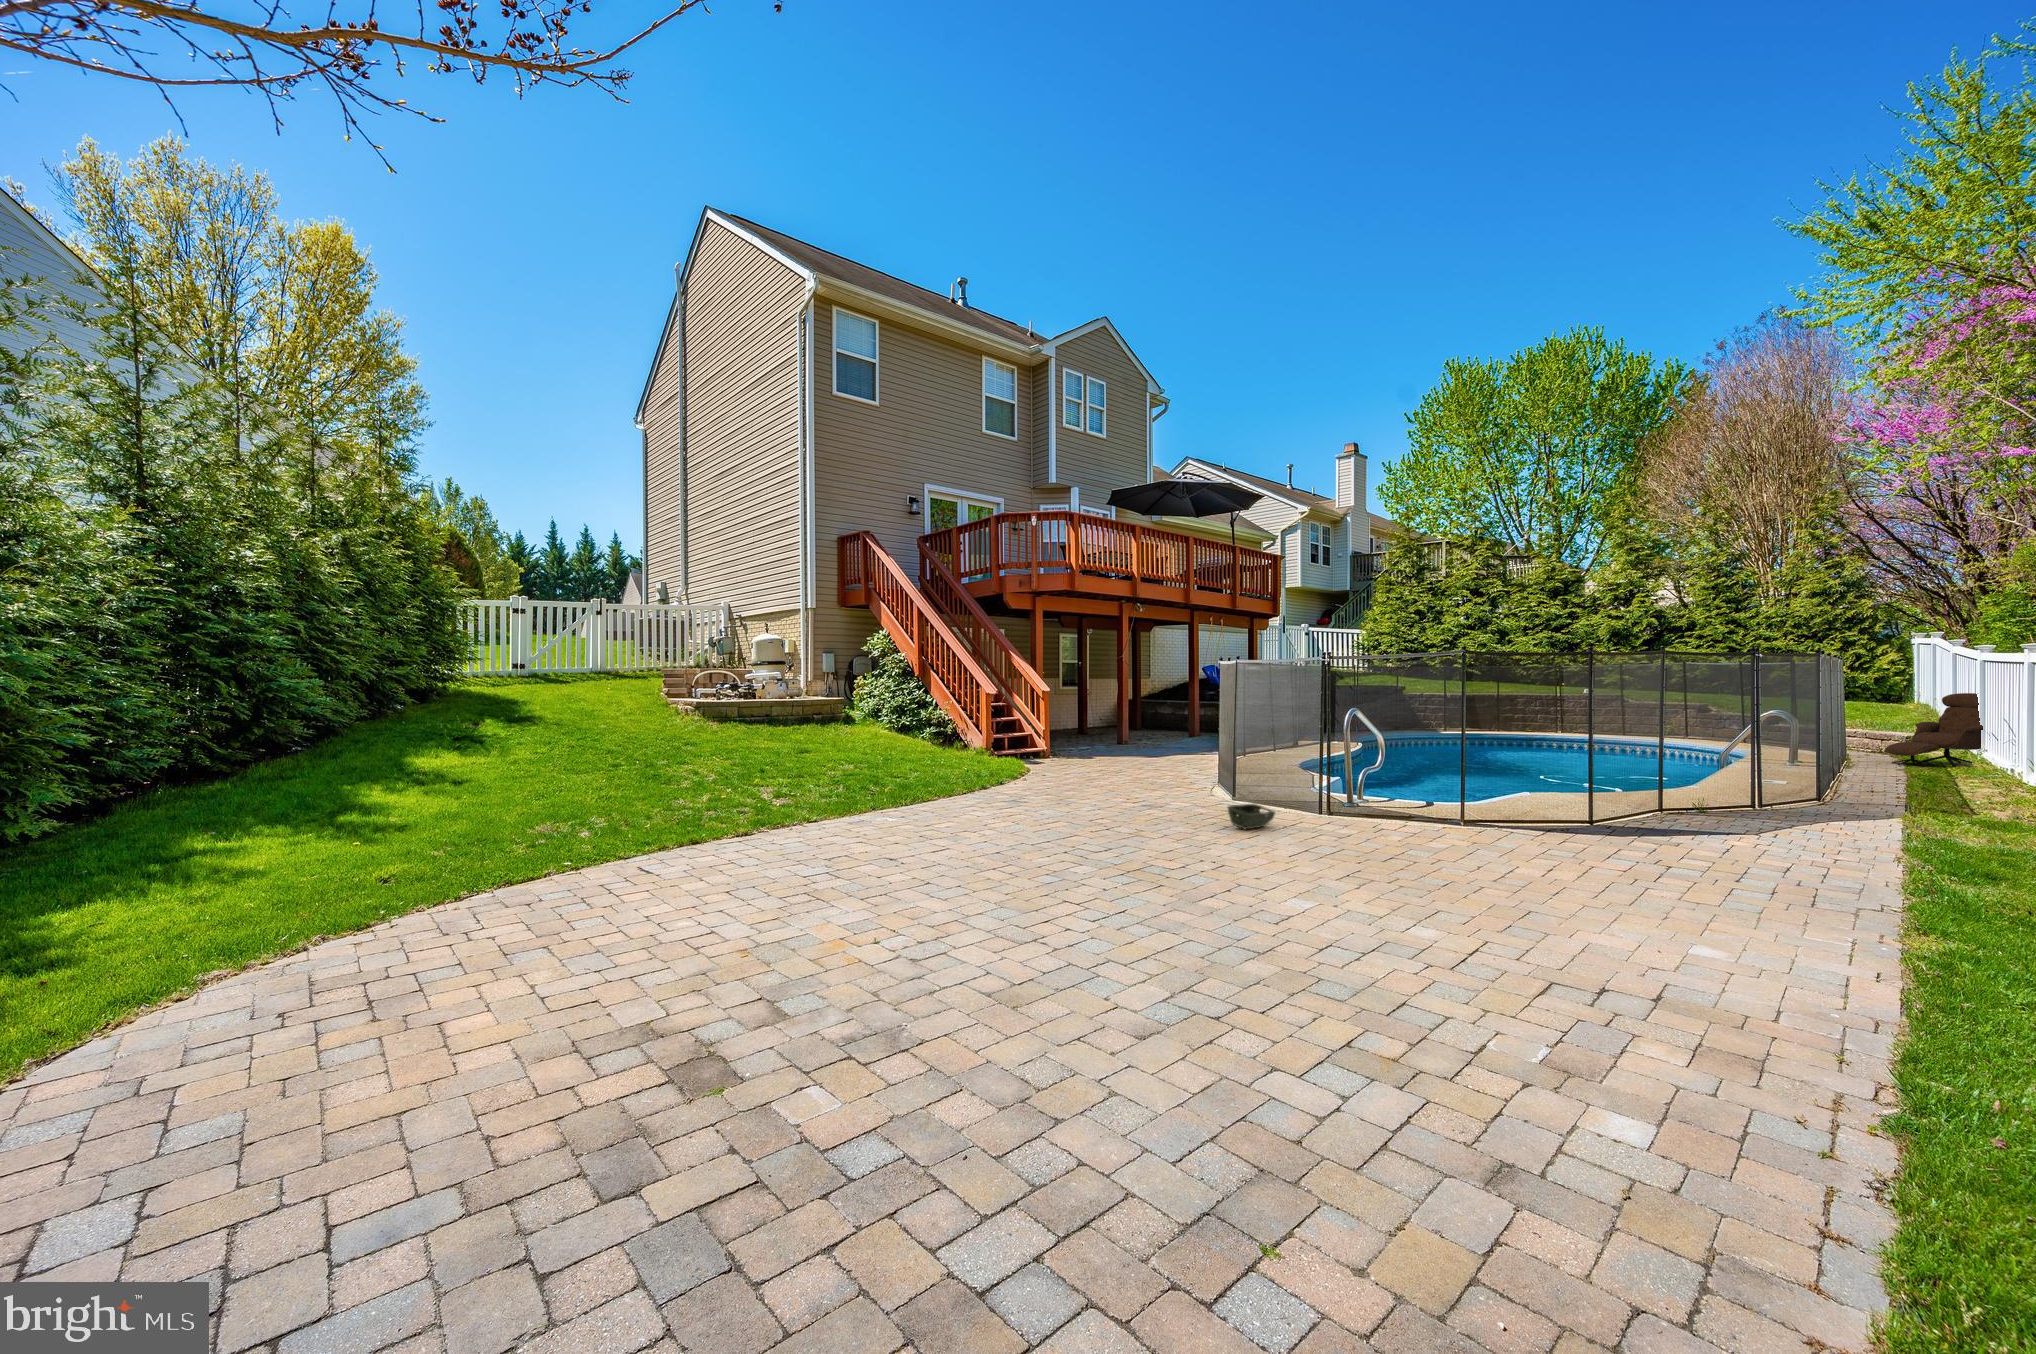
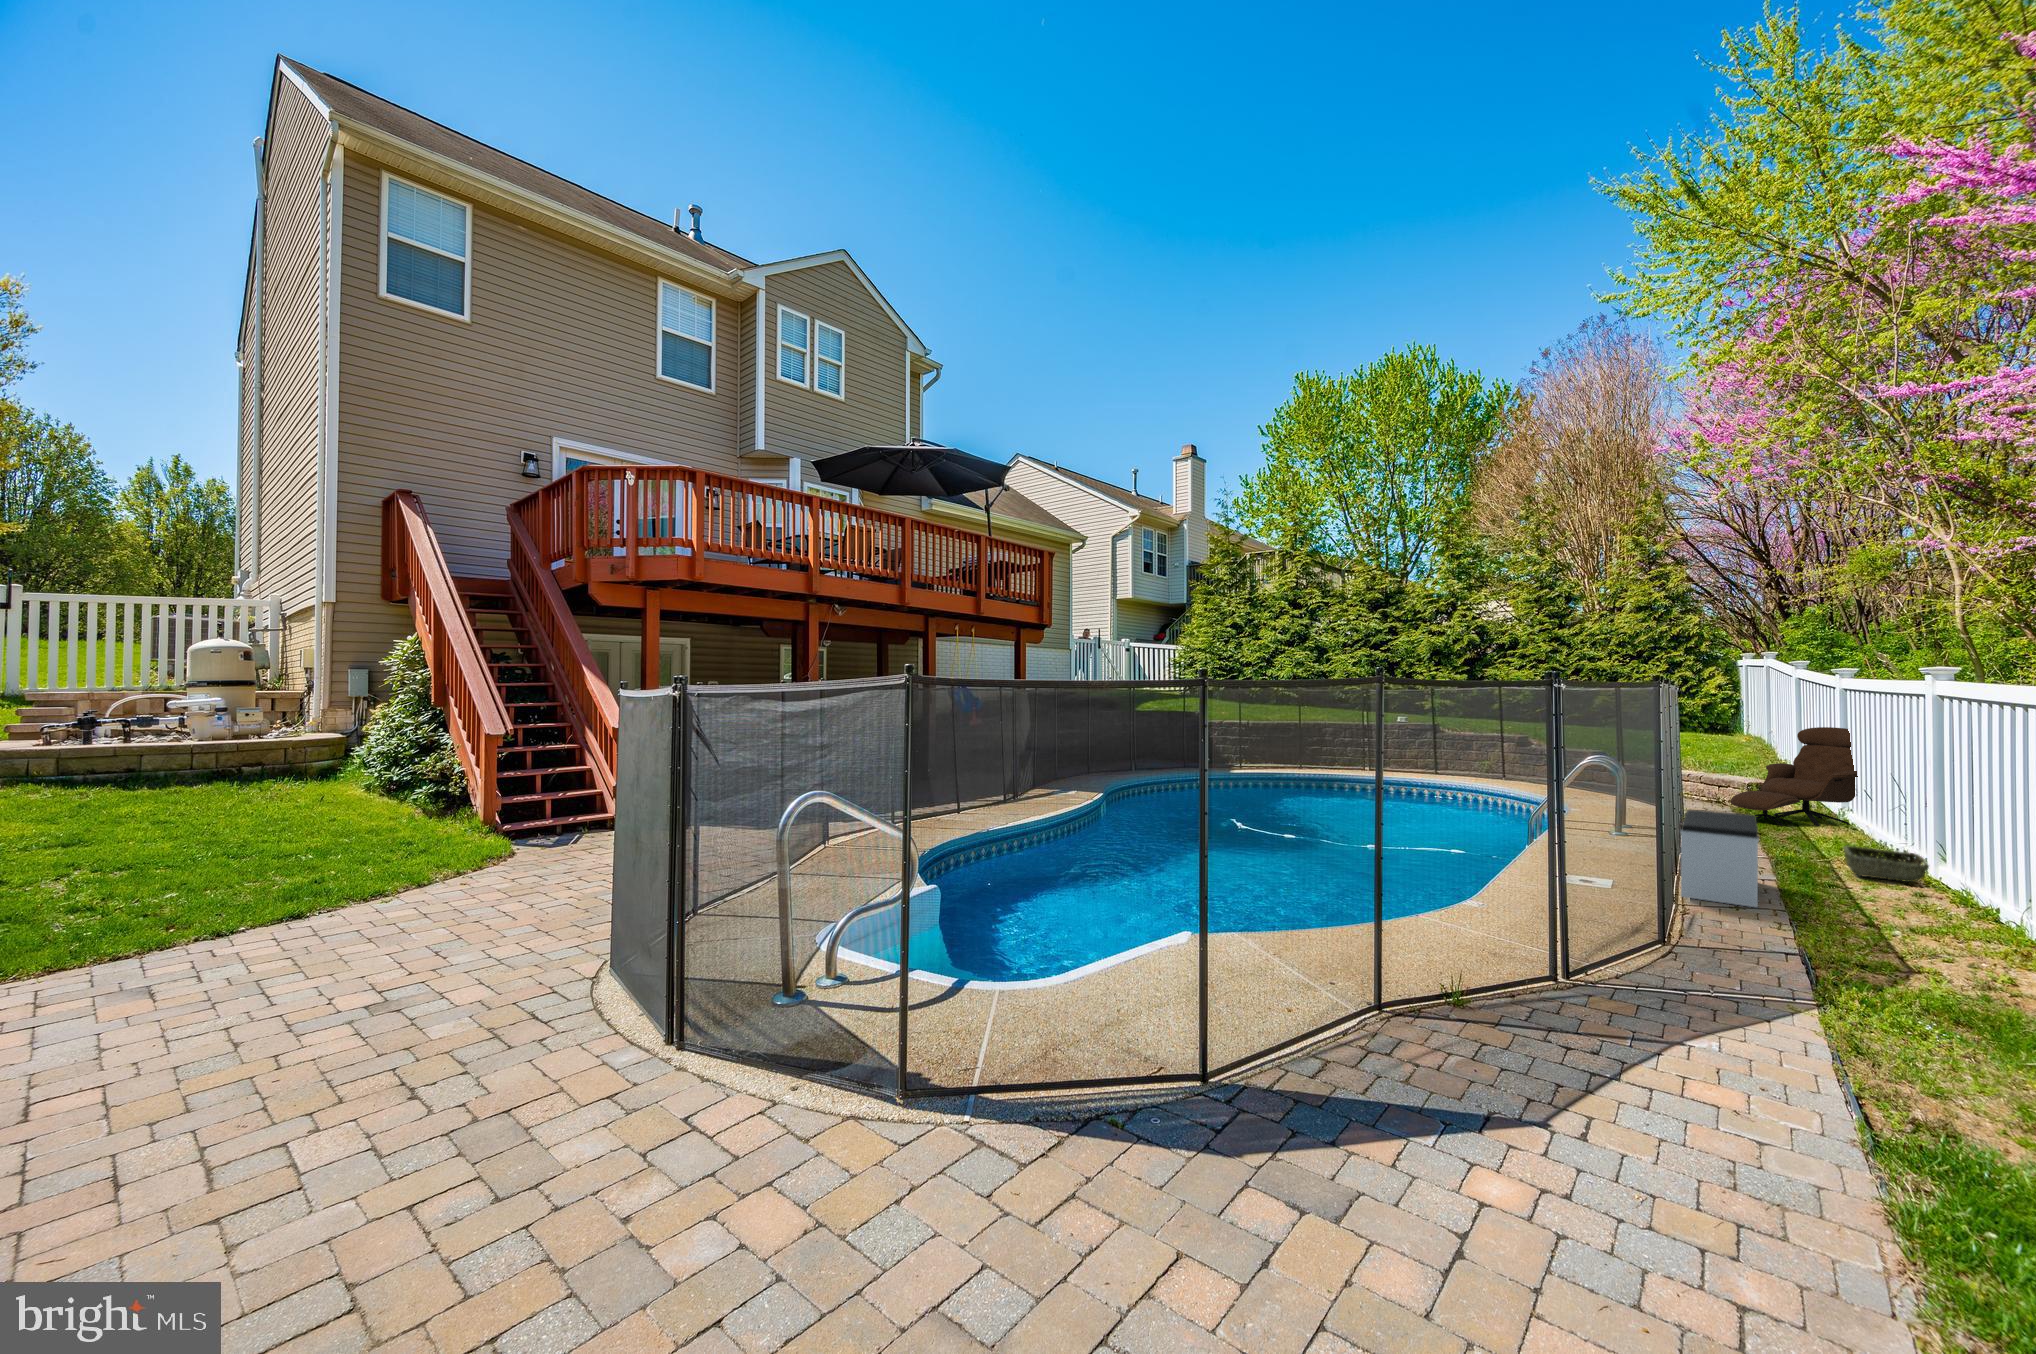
bench: none [1835,745,1890,801] -> present [1680,810,1759,908]
woven basket: present [1228,804,1275,829] -> present [1844,846,1929,882]

